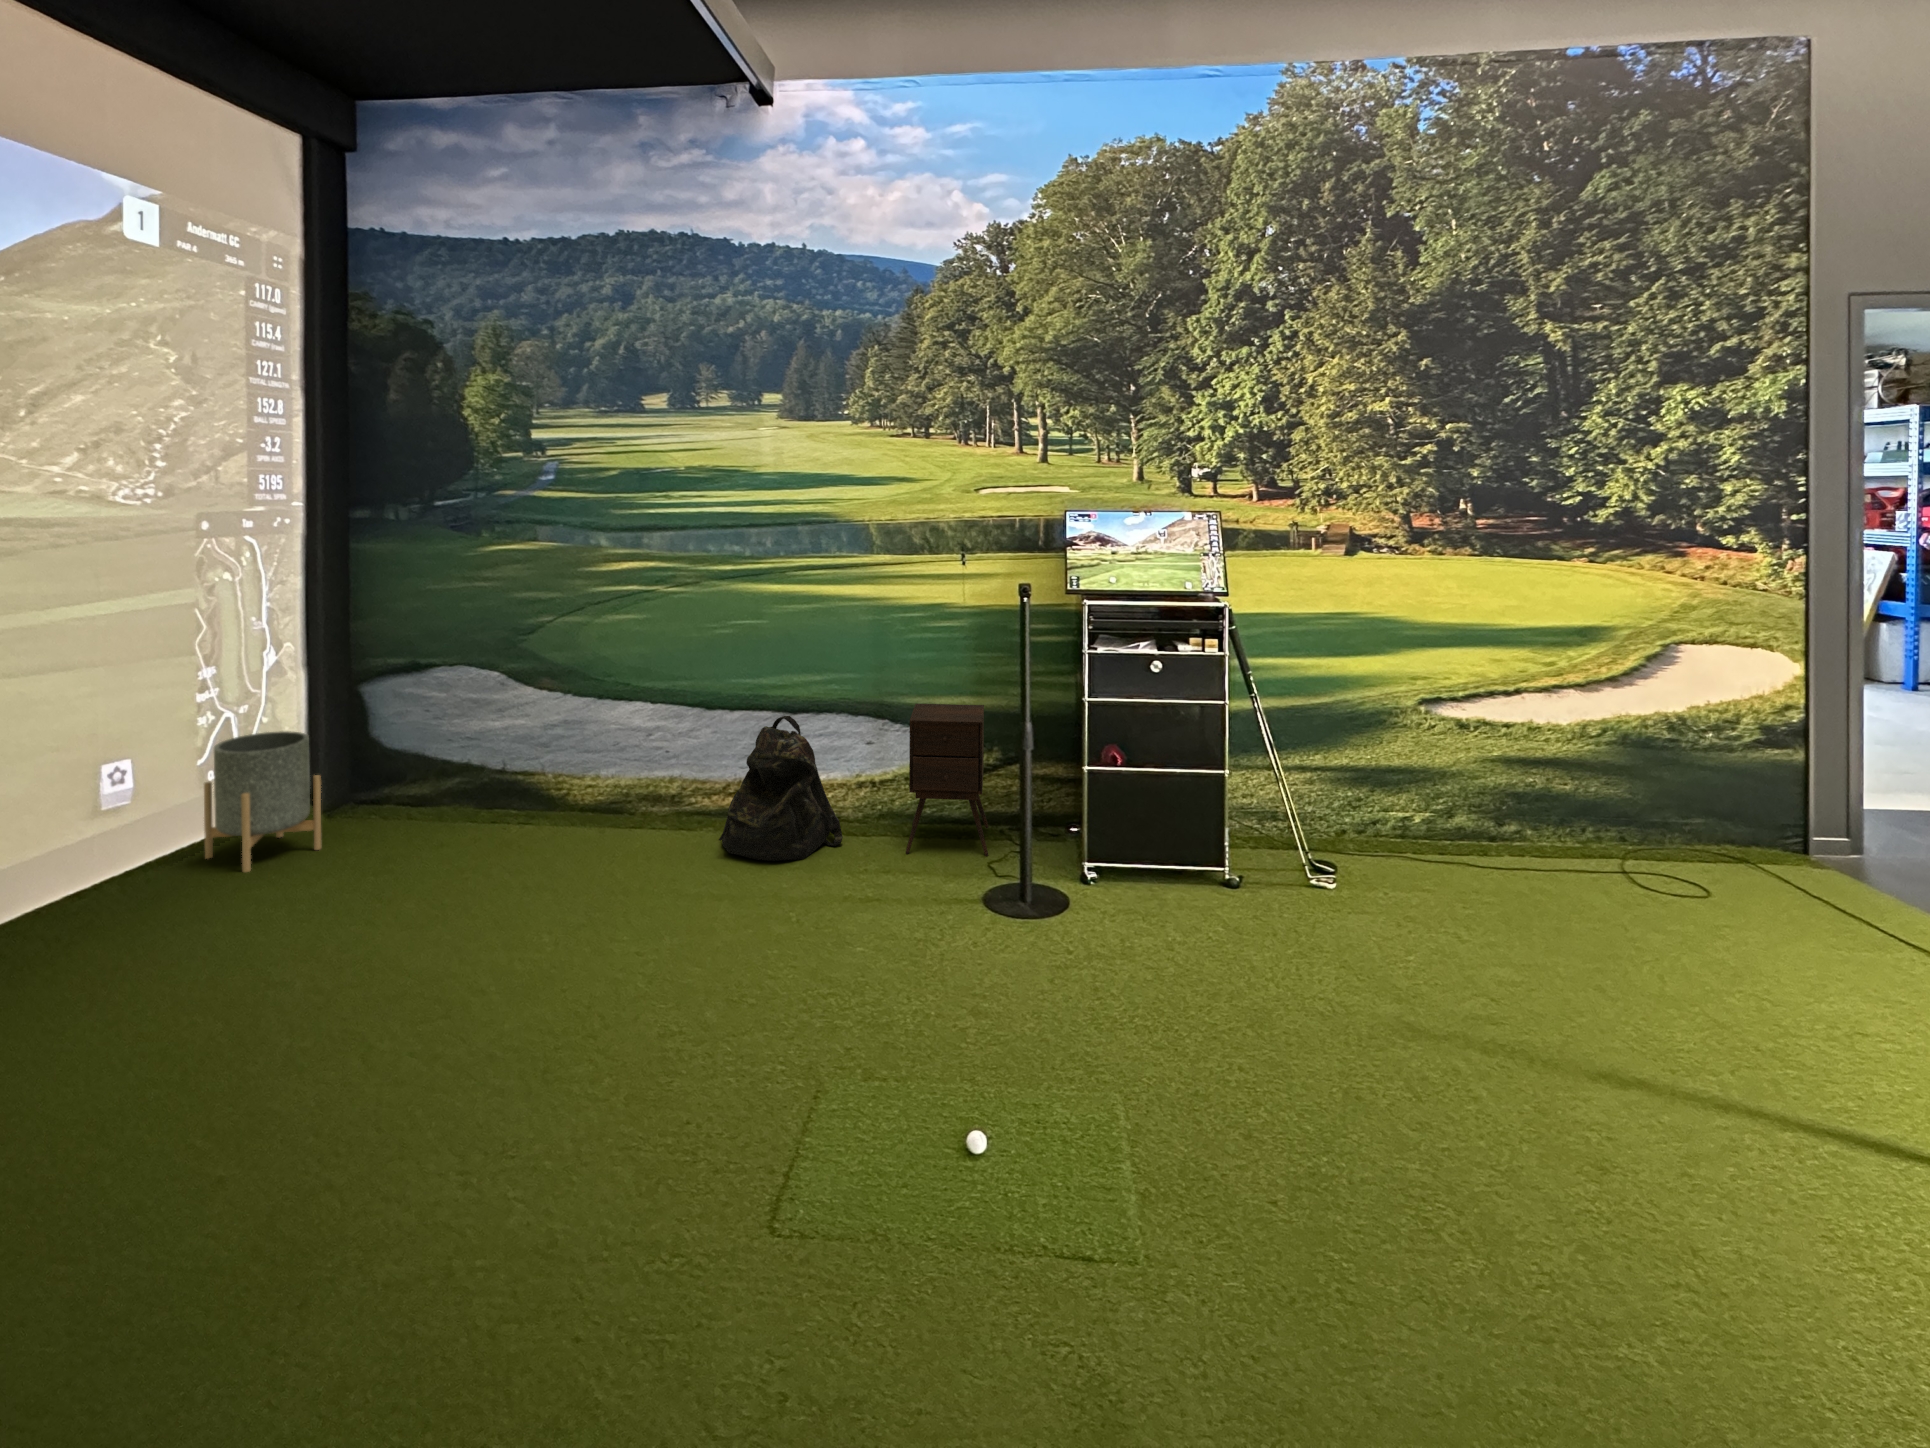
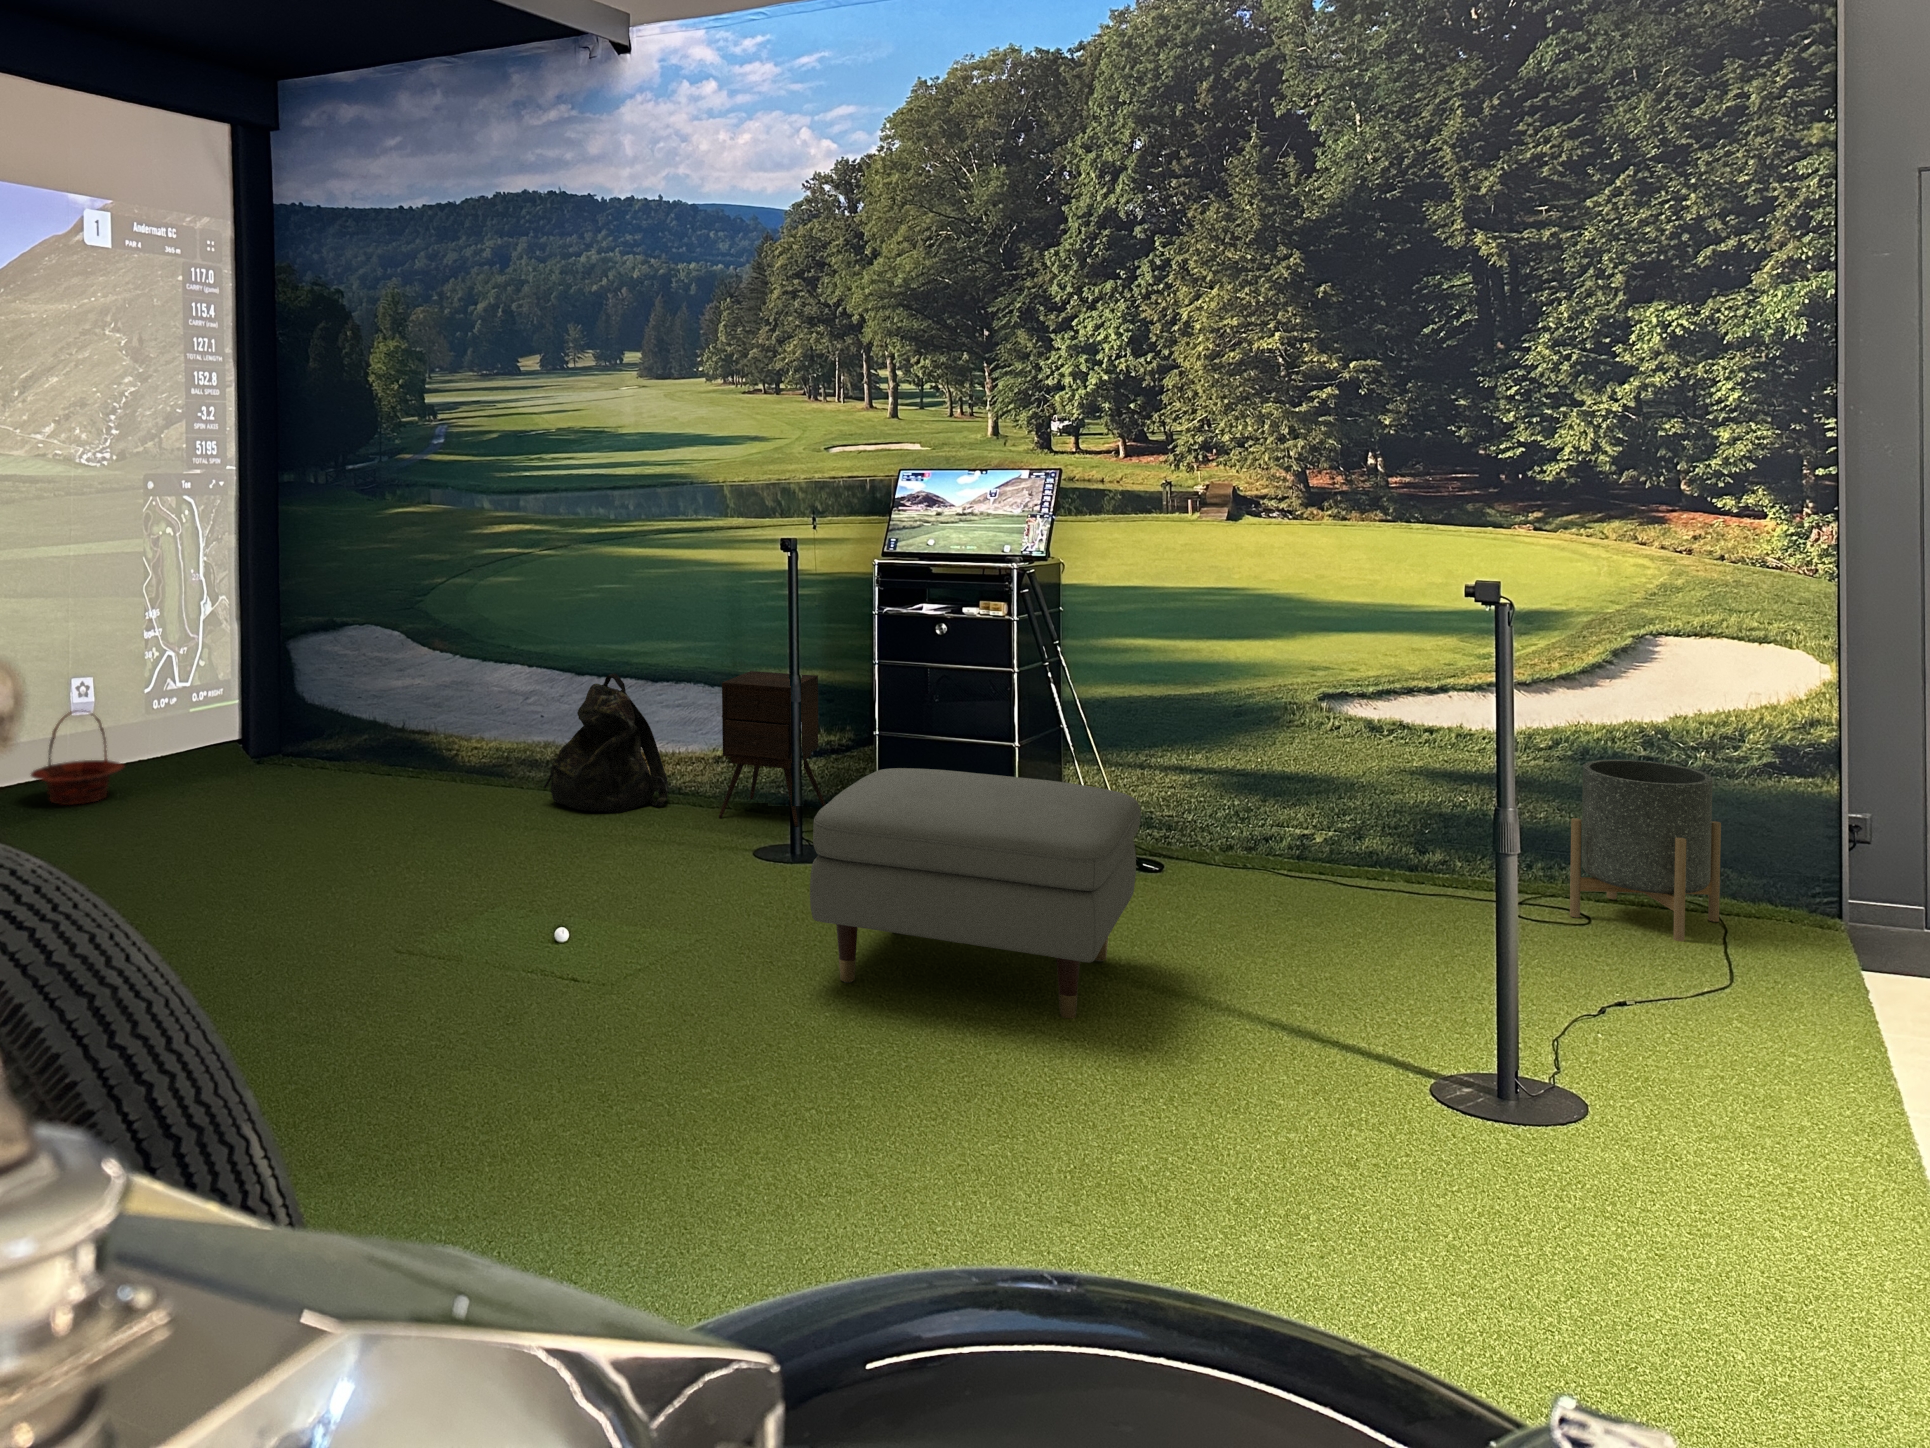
planter: present [204,731,321,872] -> present [1570,760,1721,942]
basket: none [62,806,199,931] -> present [31,711,124,805]
ottoman: none [1197,821,1559,1085] -> present [810,768,1141,1018]

